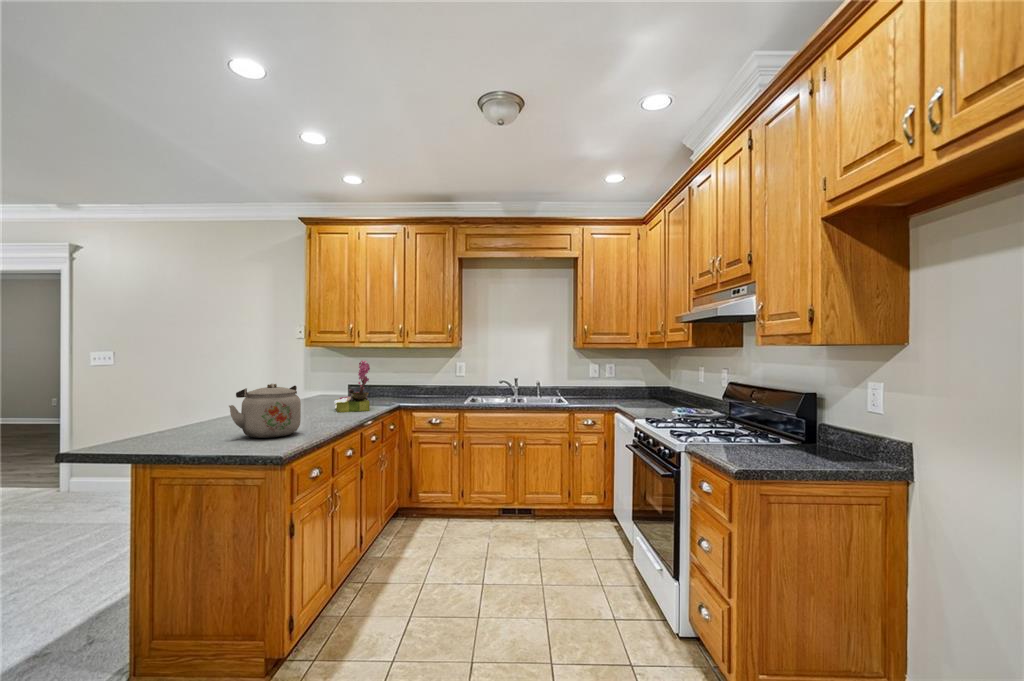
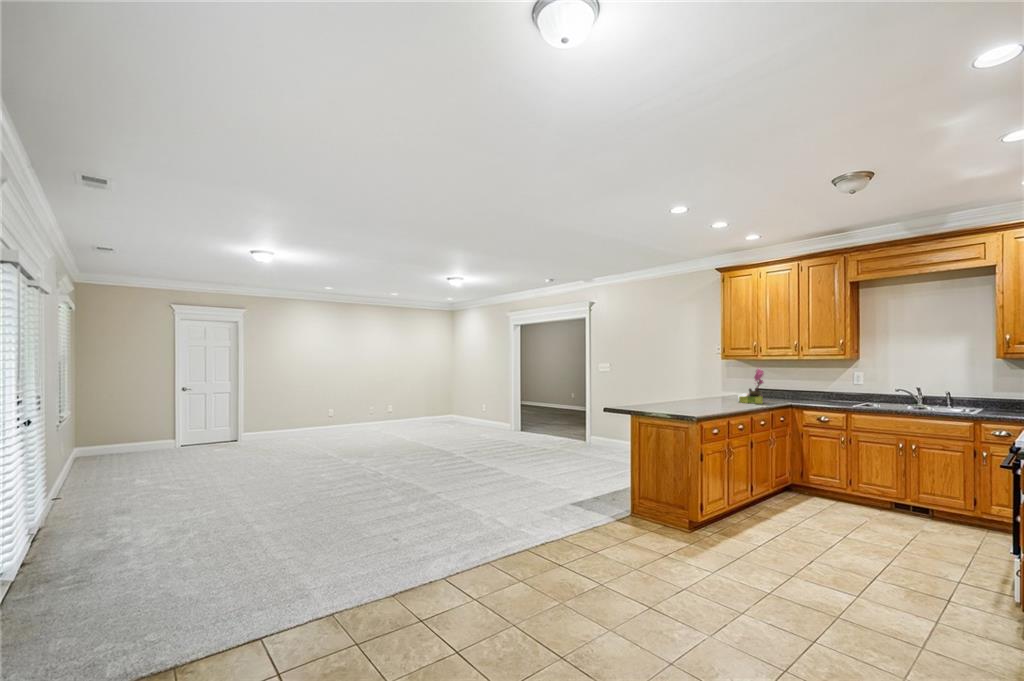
kettle: present [229,384,301,438] -> none [674,378,710,407]

